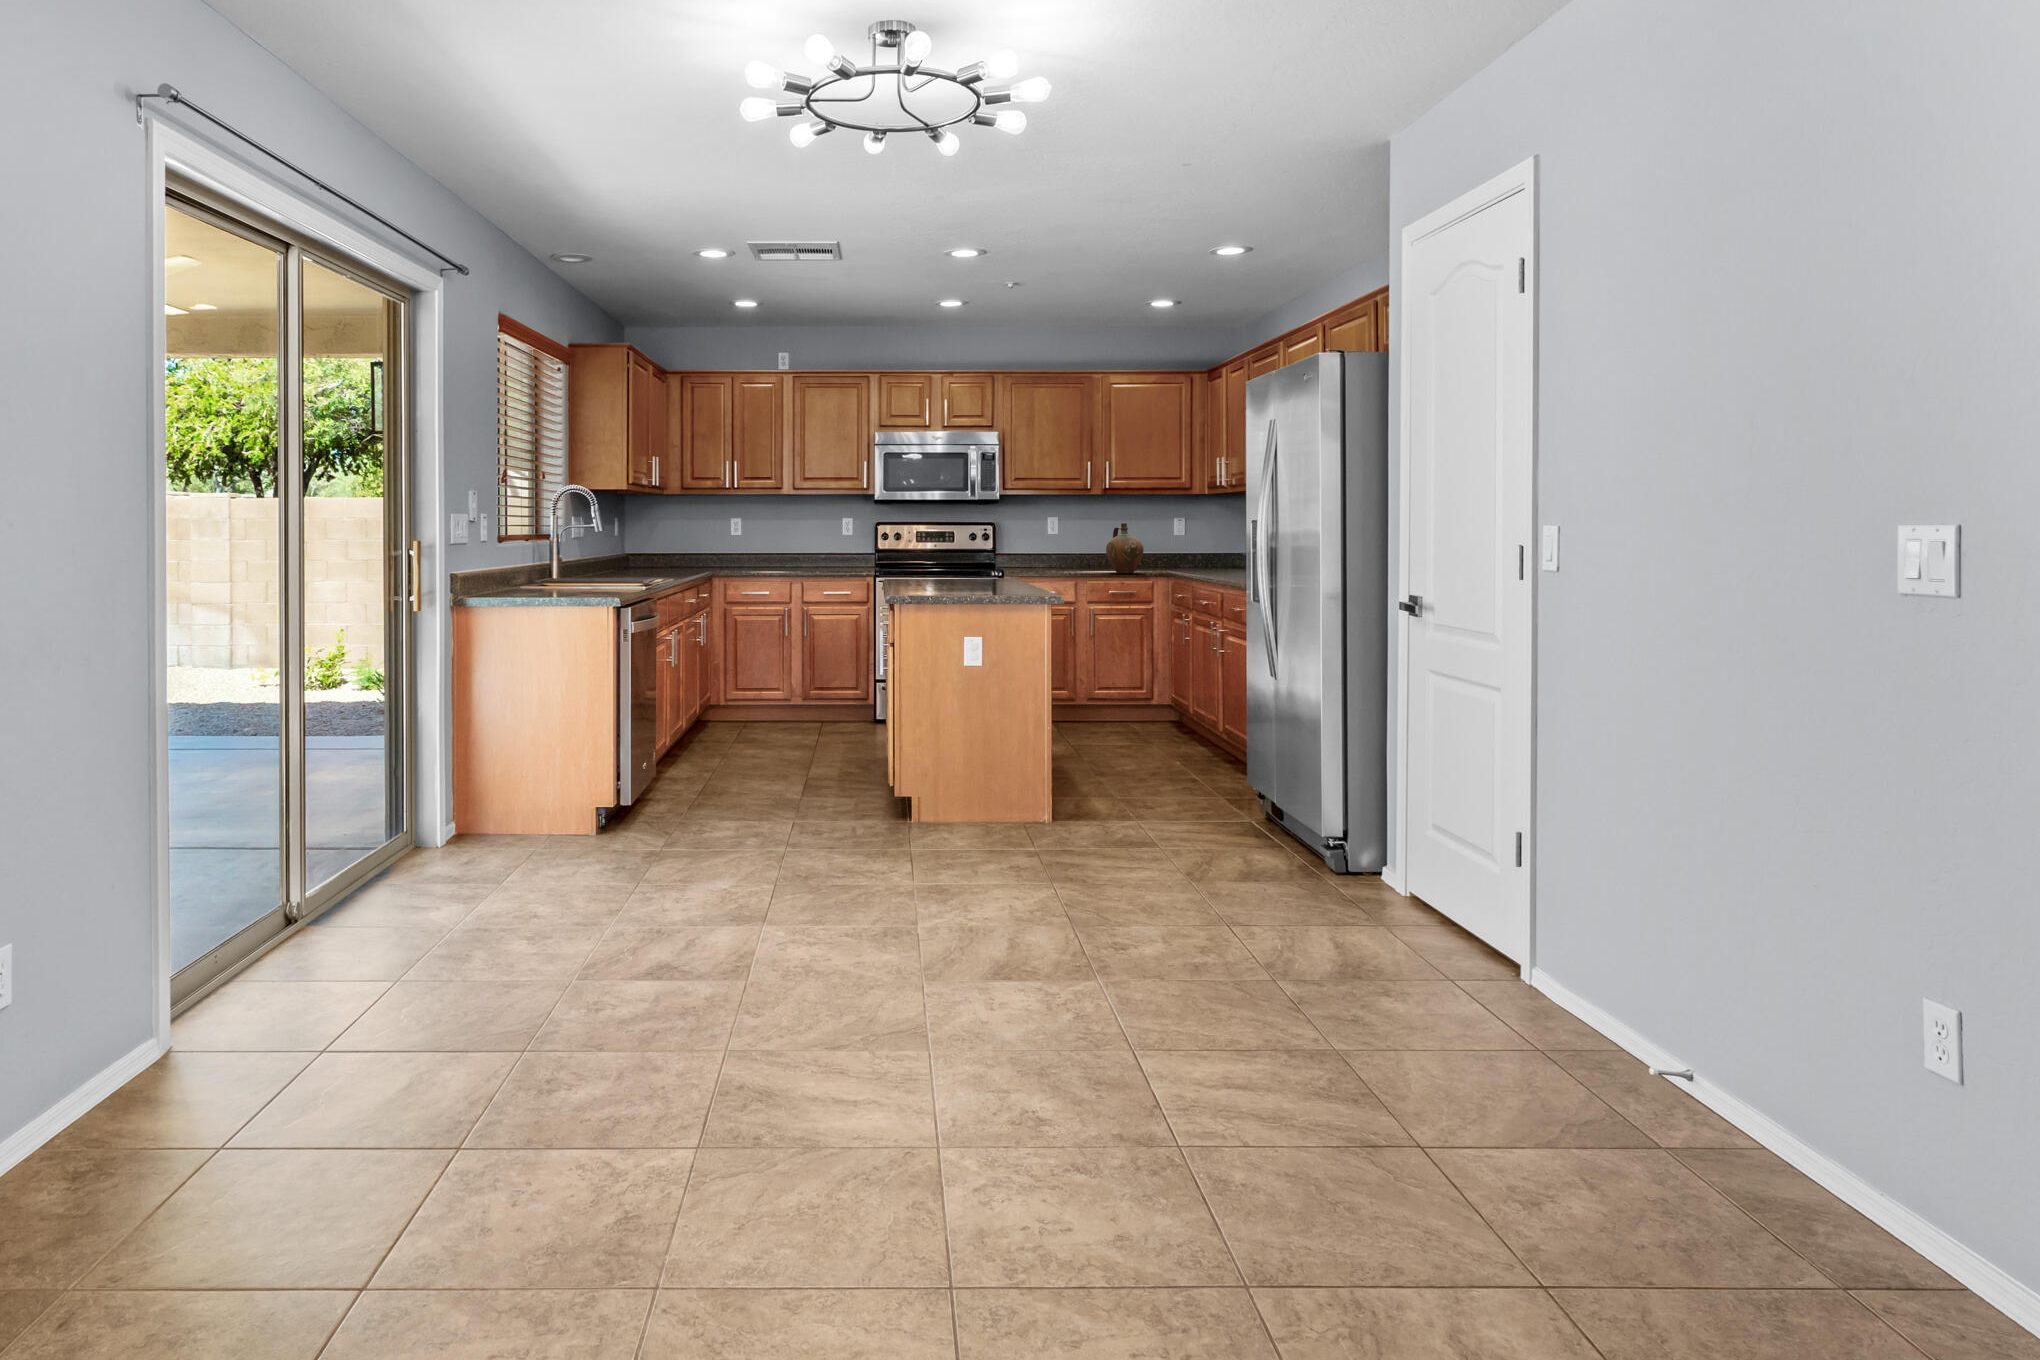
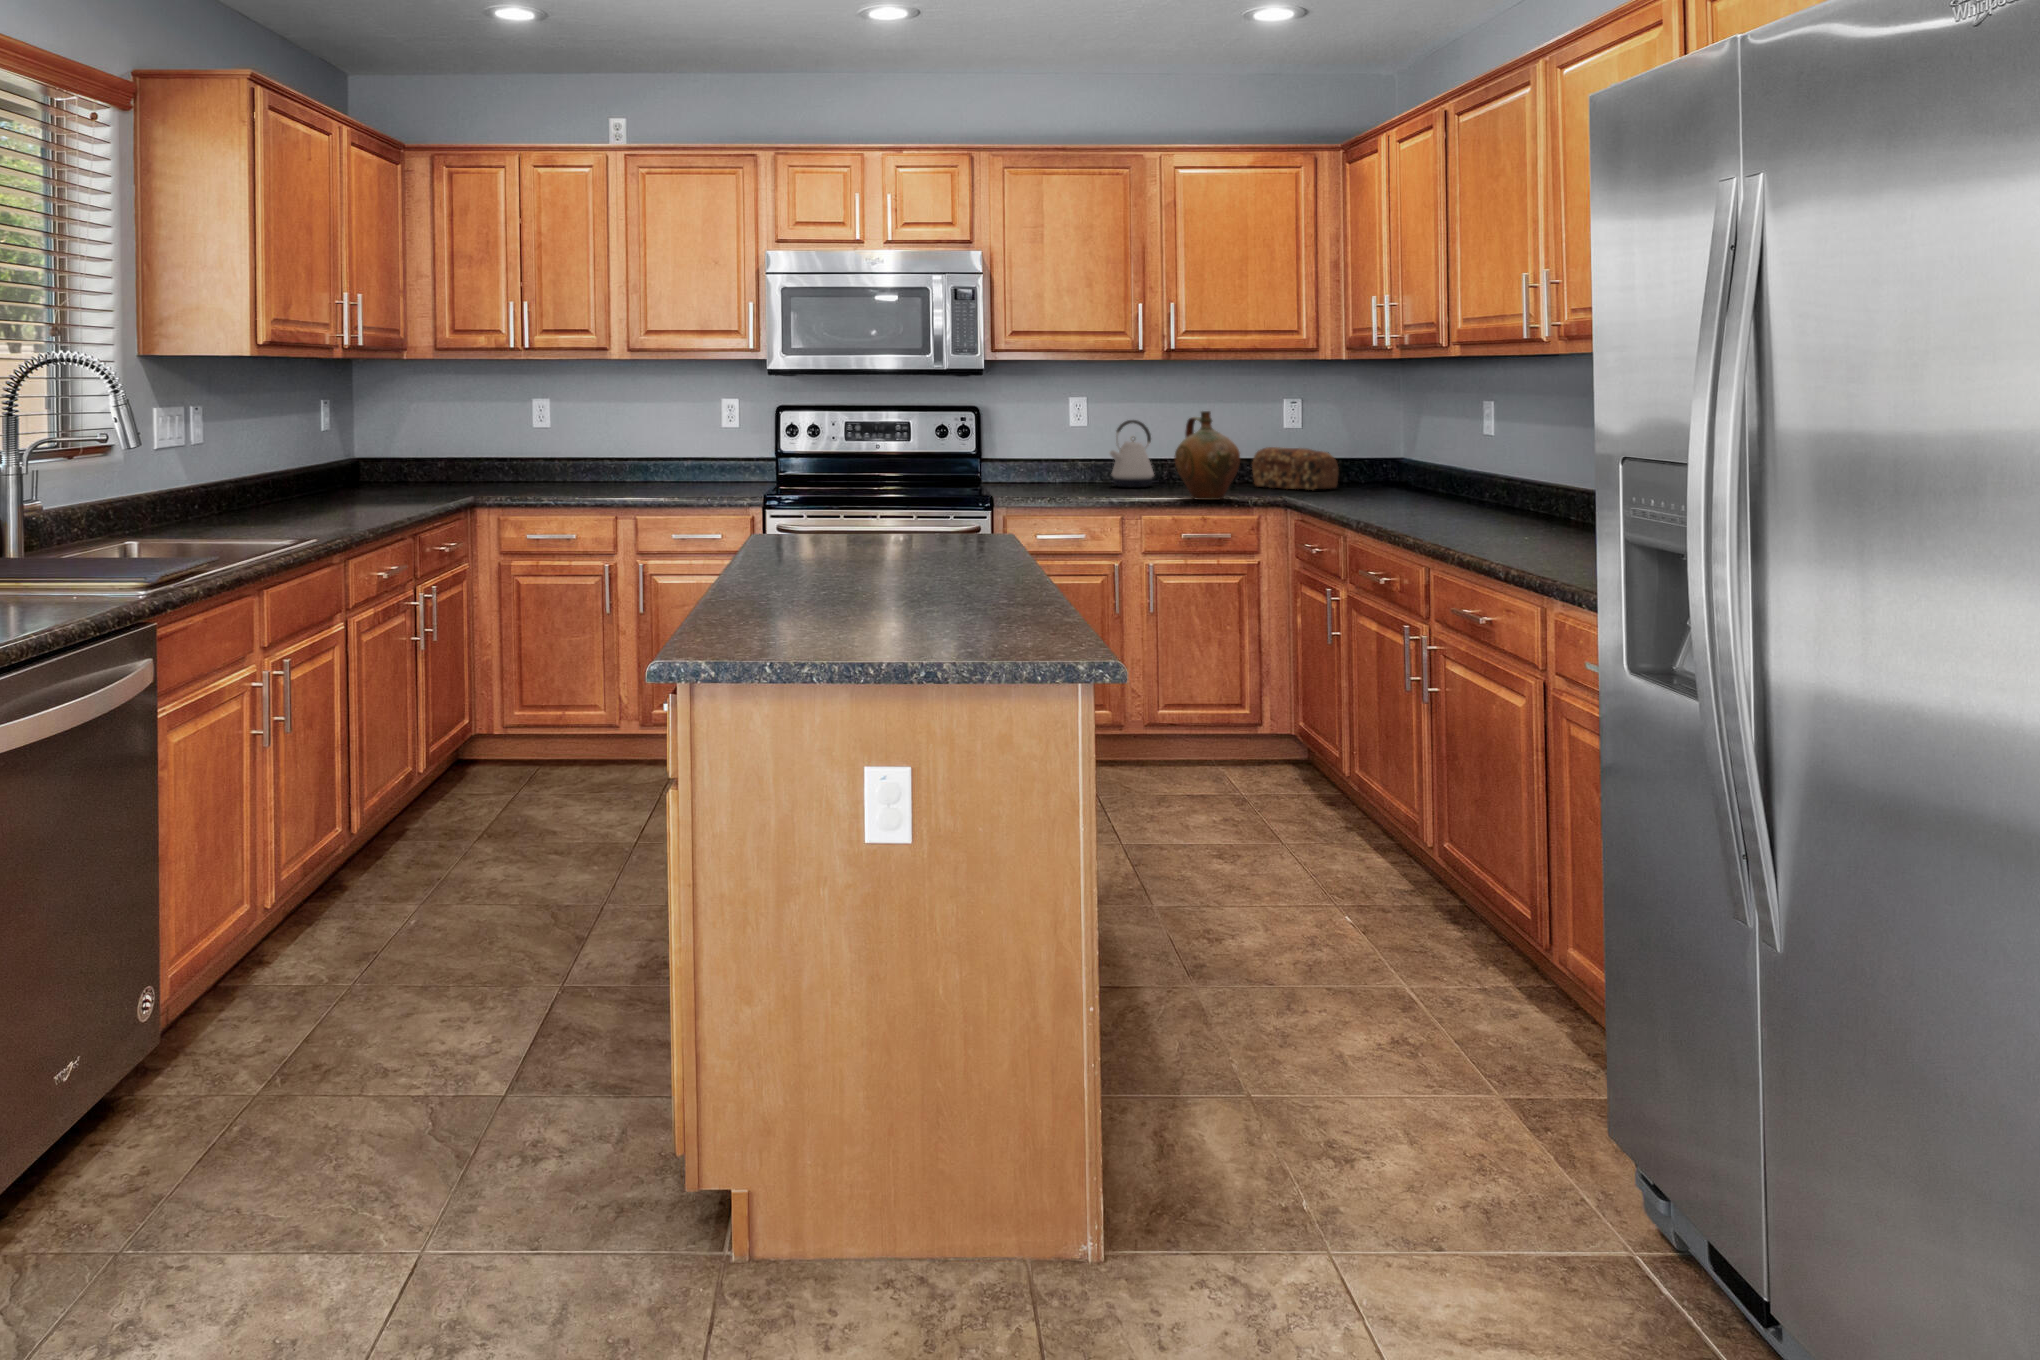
kettle: none [1069,531,1097,570] -> present [1110,420,1154,487]
bread loaf: none [1155,547,1205,571] -> present [1252,447,1339,490]

